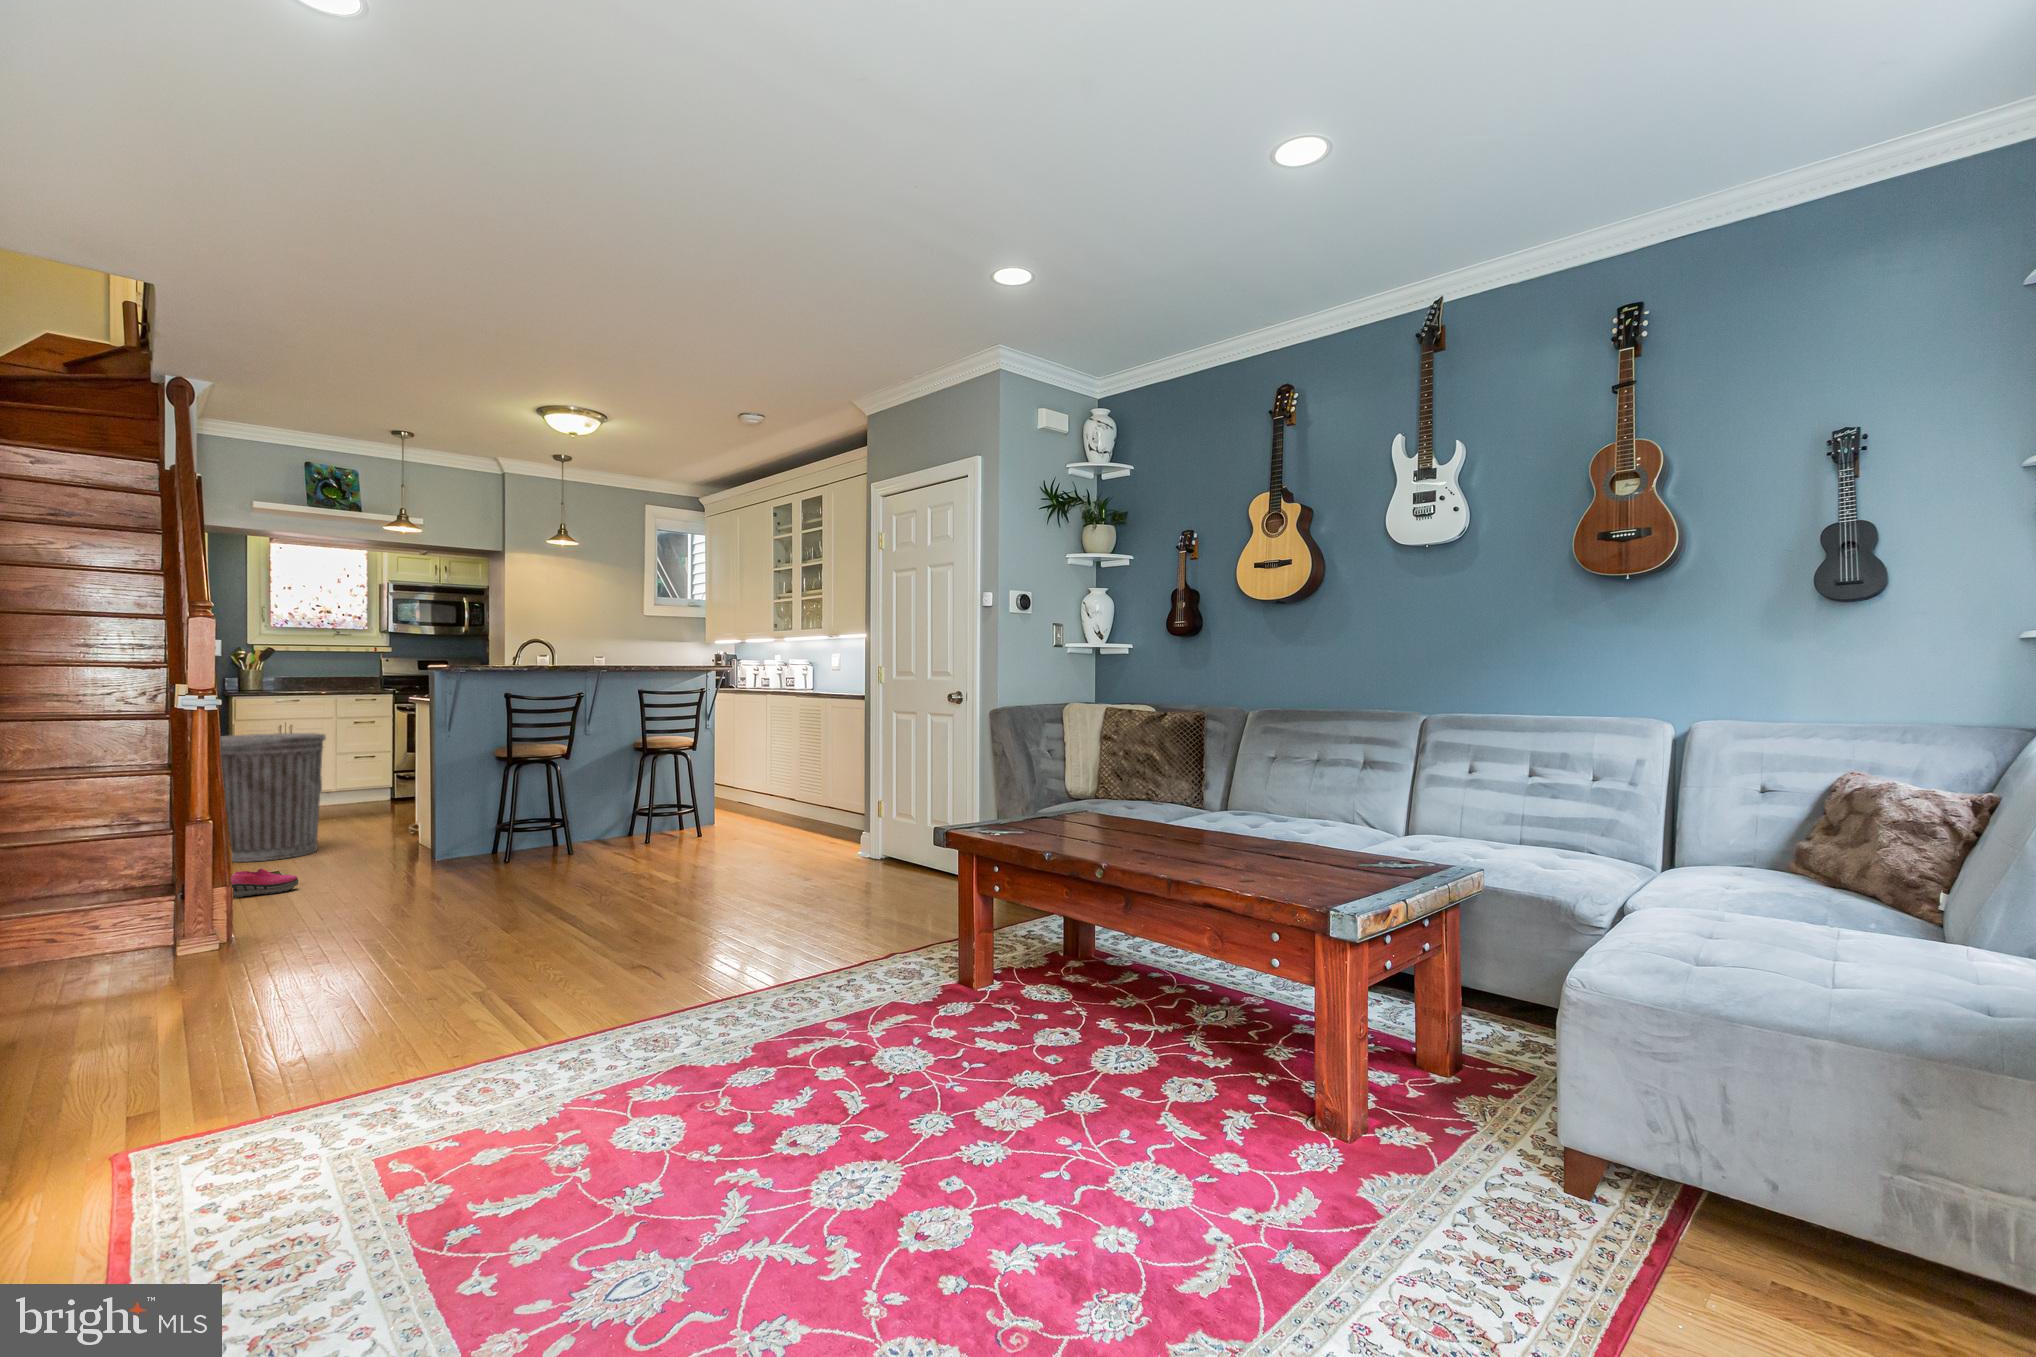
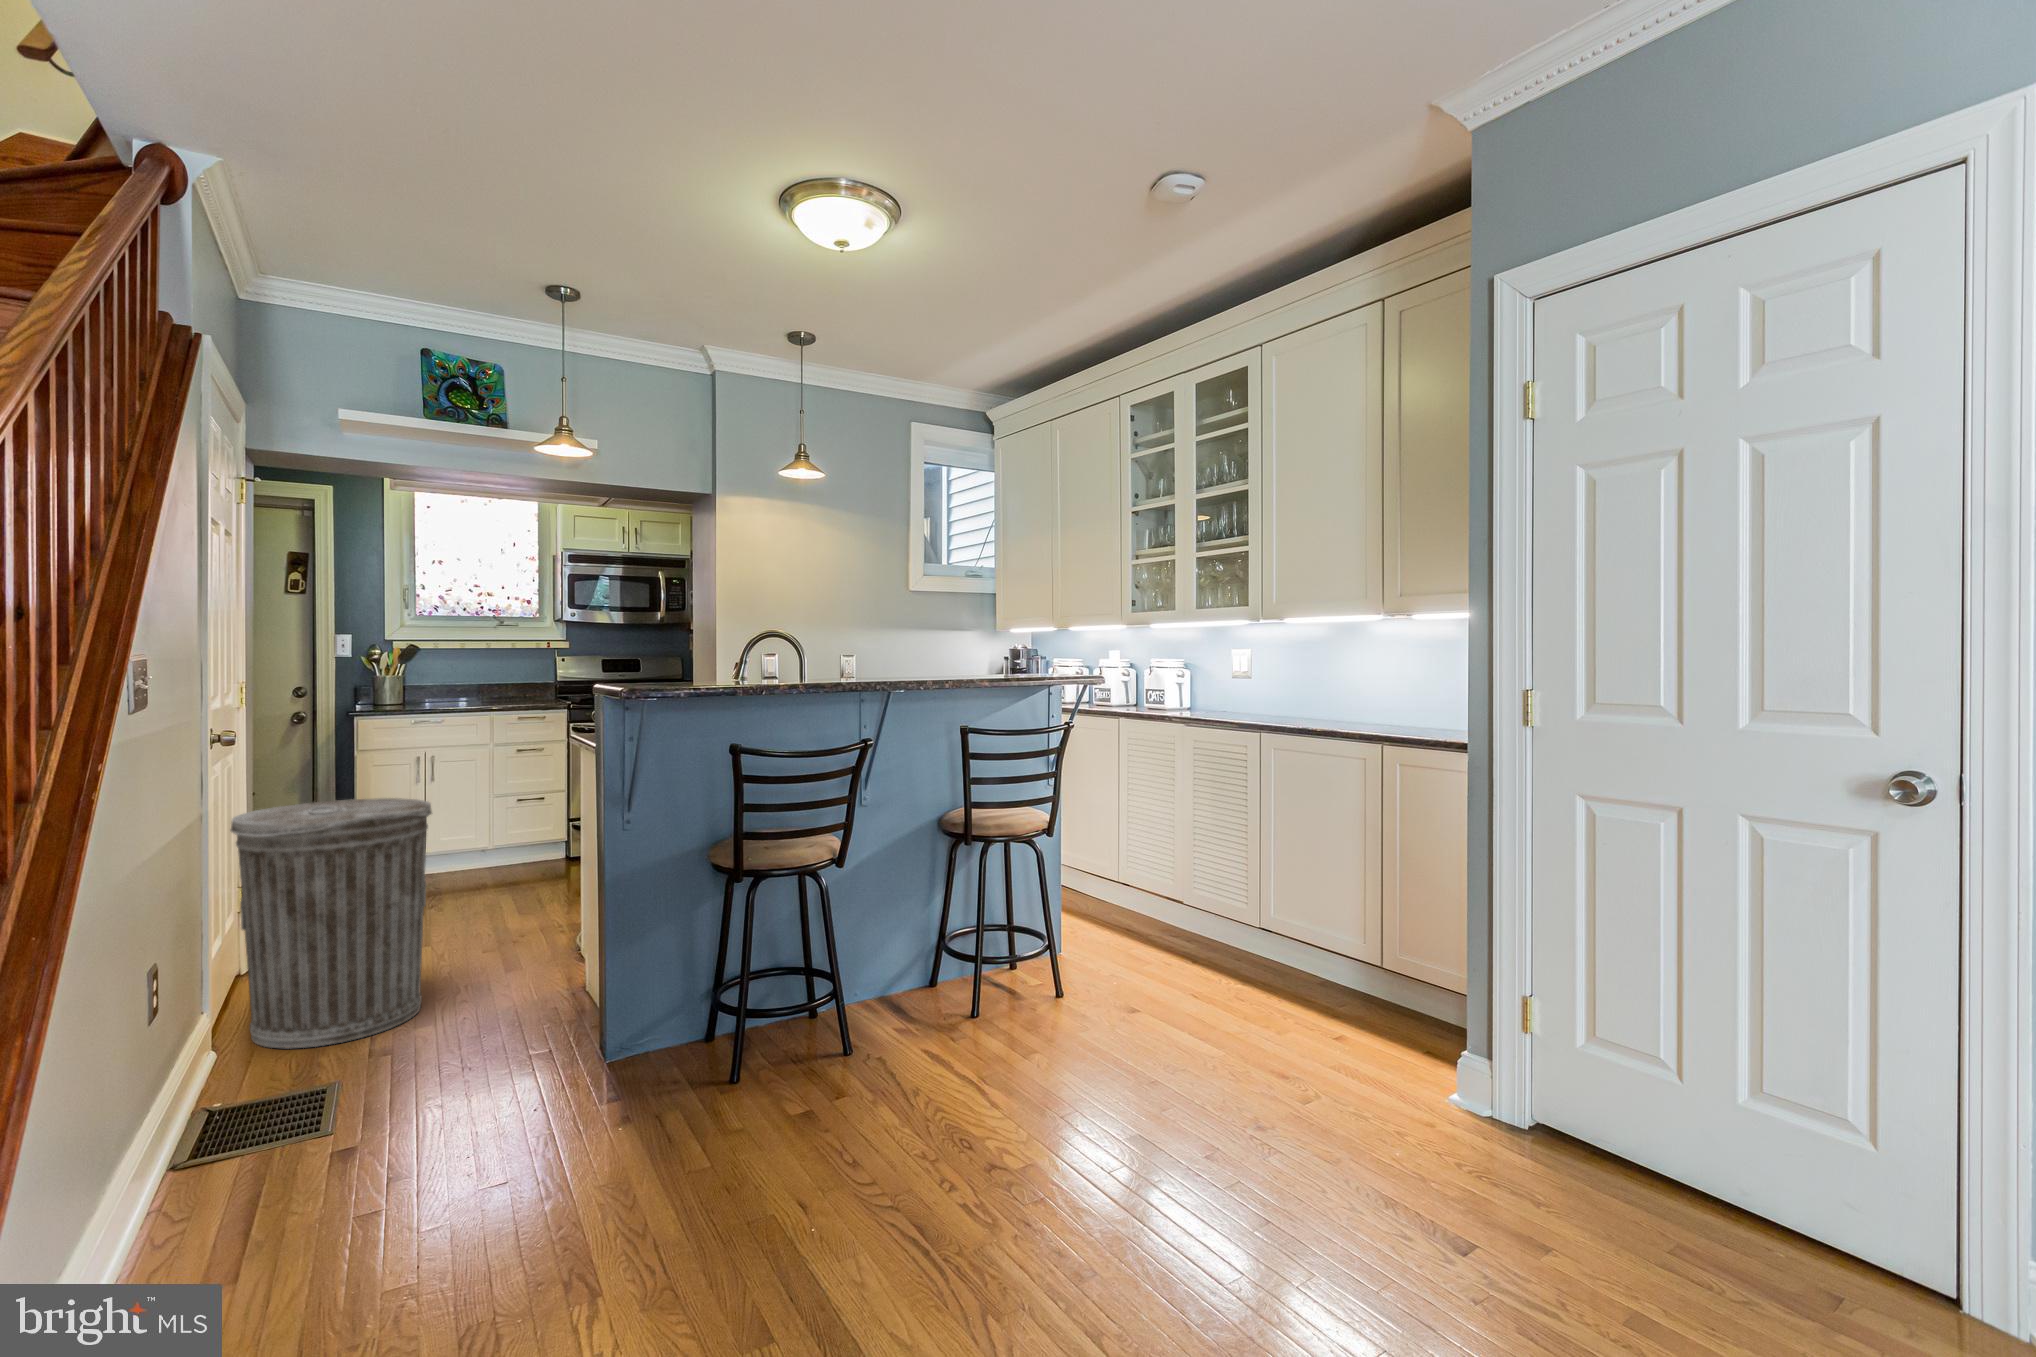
shoe: present [231,869,299,897] -> none [151,1157,318,1234]

